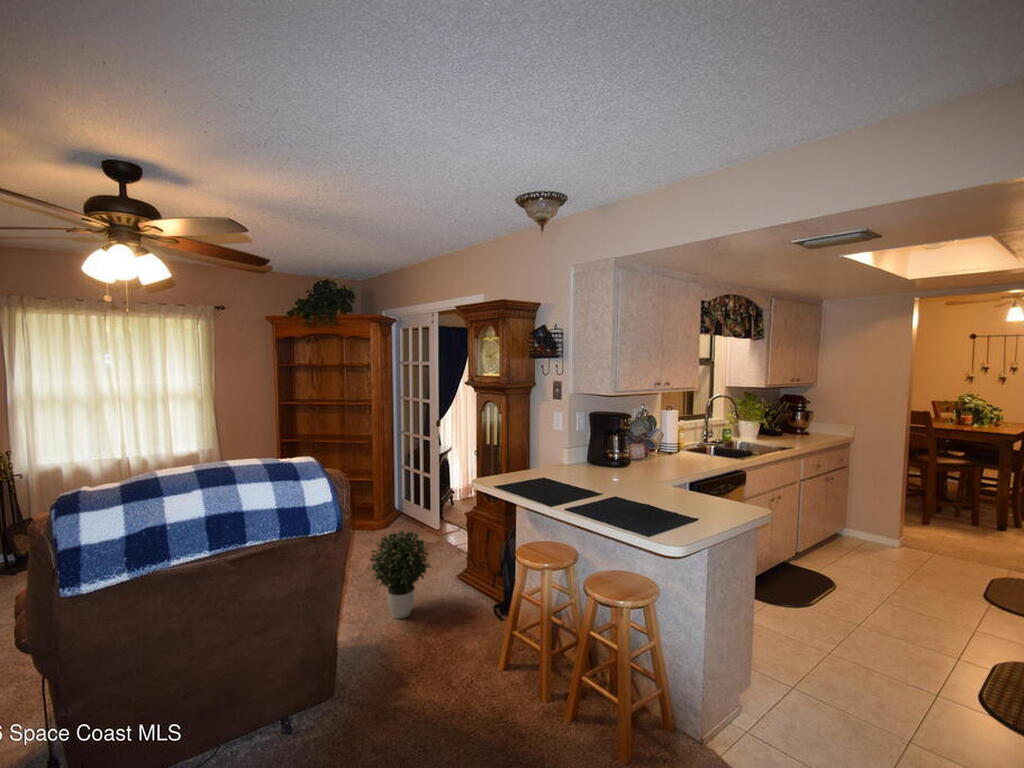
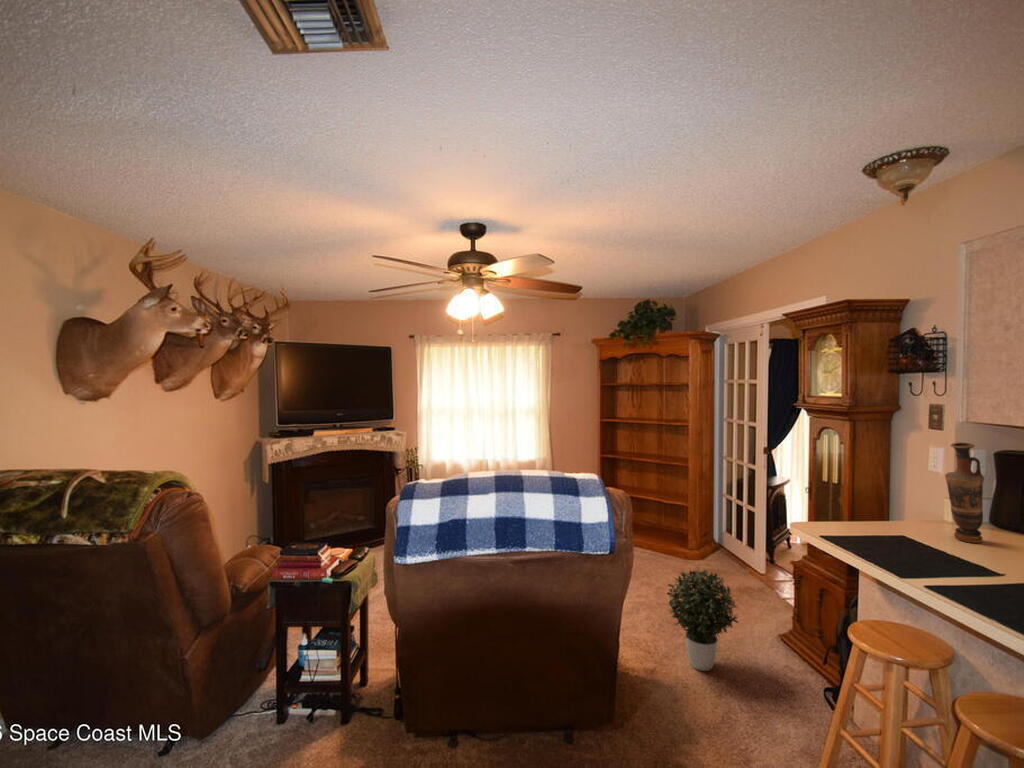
vase: none [562,404,581,470] -> present [945,443,984,543]

